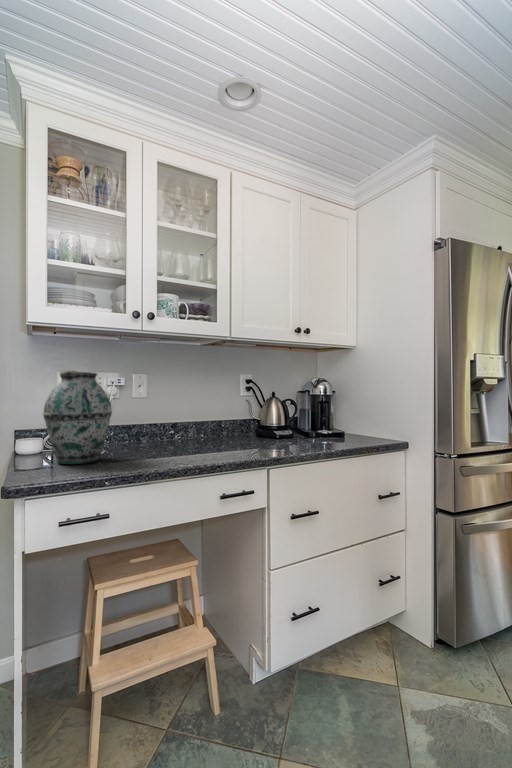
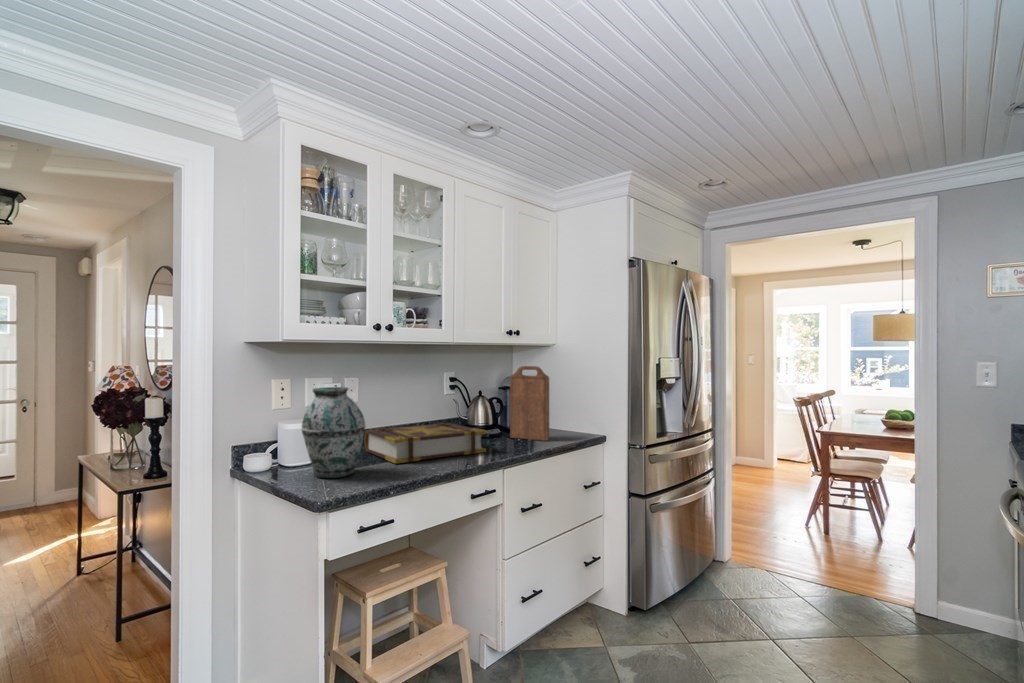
cutting board: none [302,365,339,444] -> present [510,366,549,441]
book: none [148,421,258,455] -> present [364,423,486,463]

